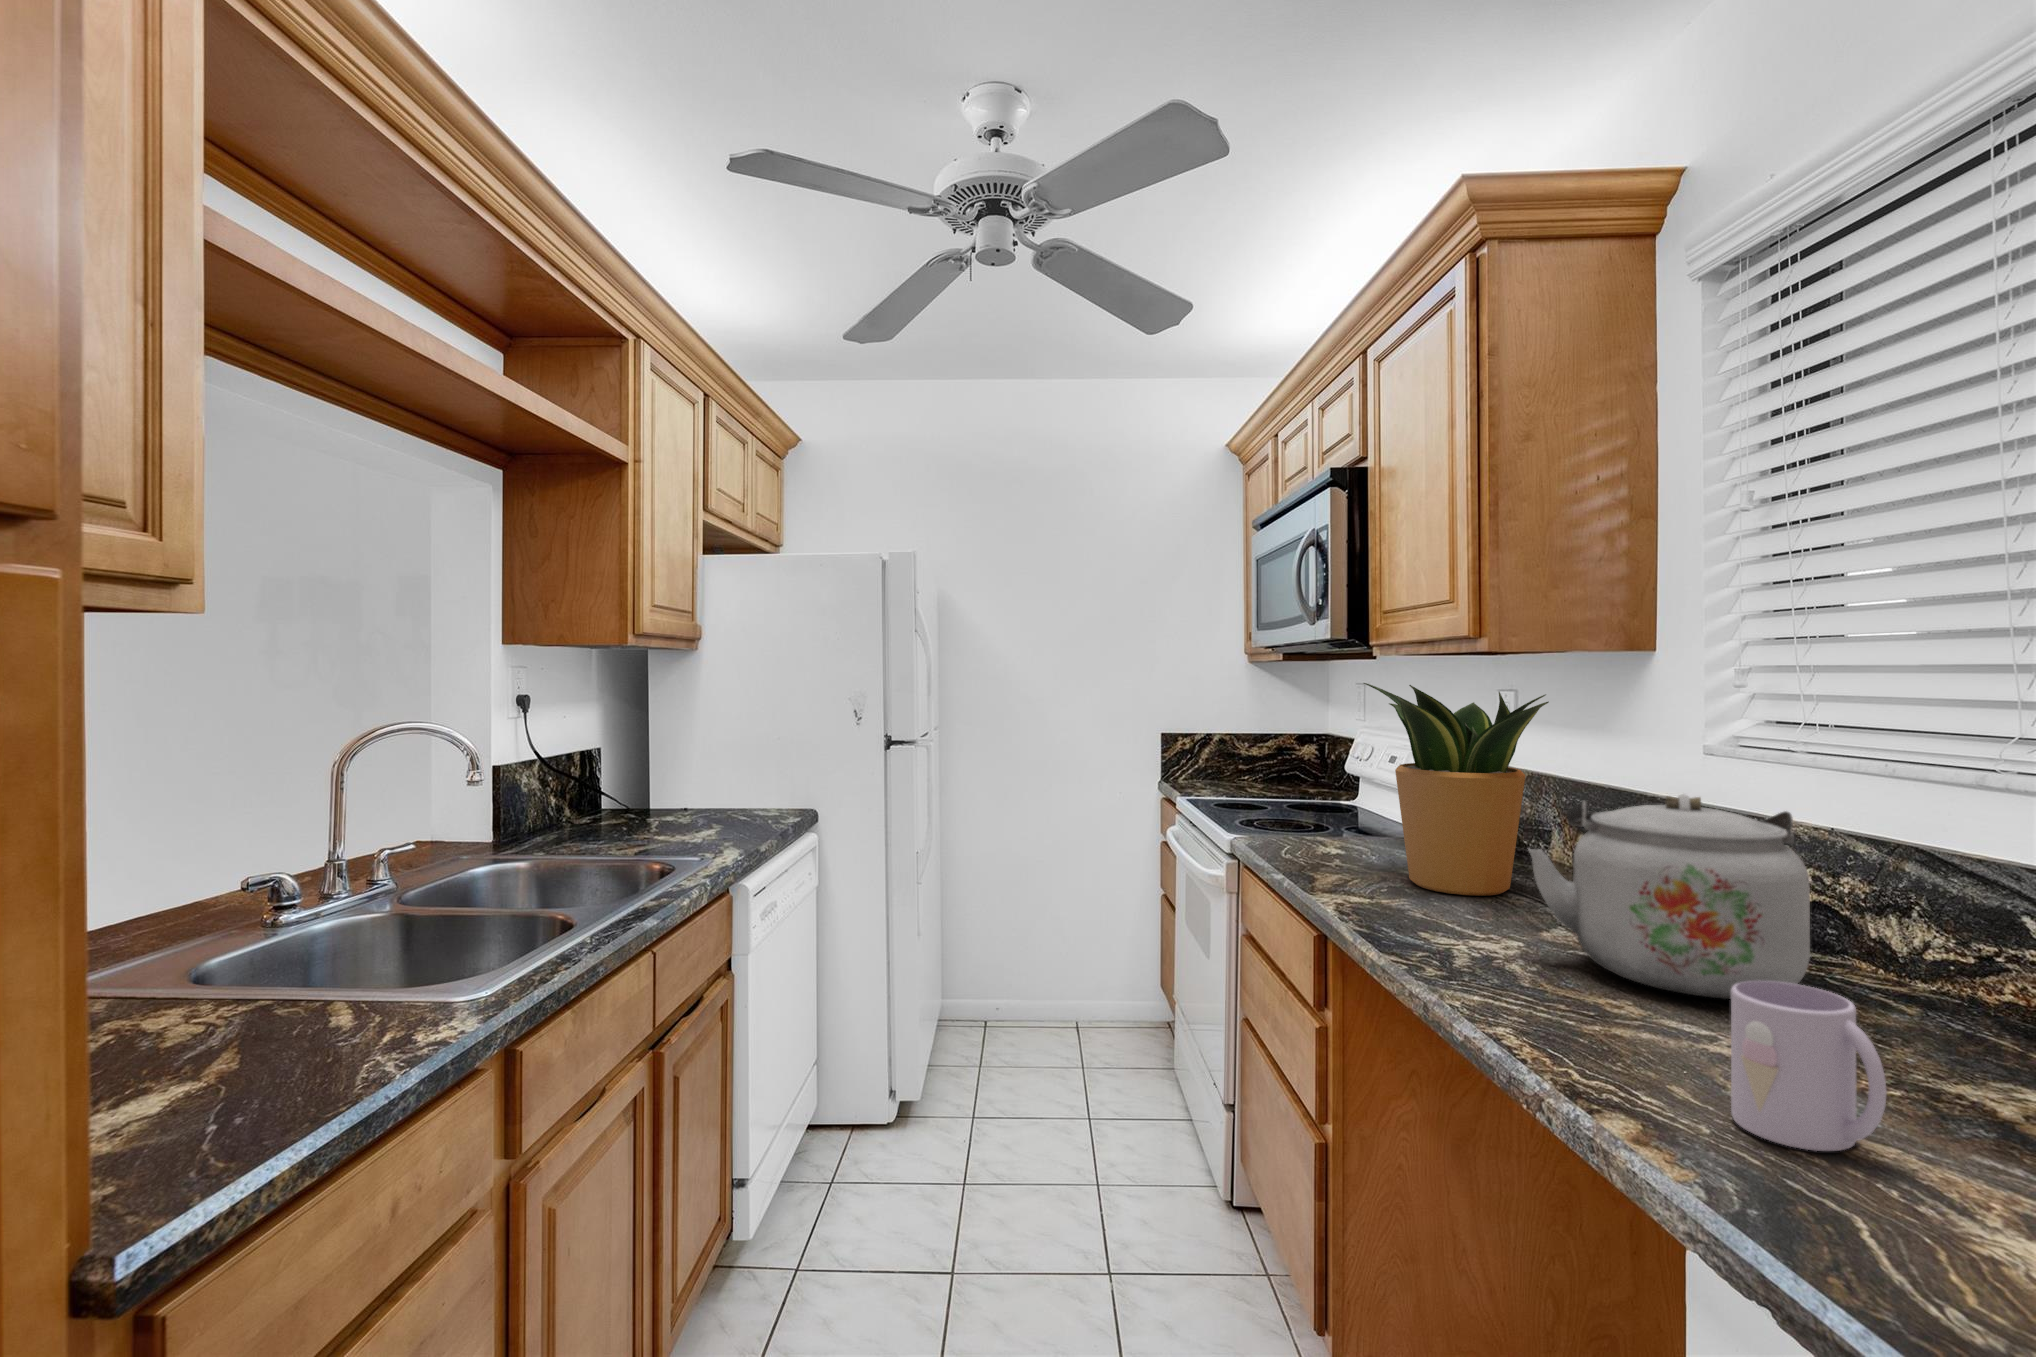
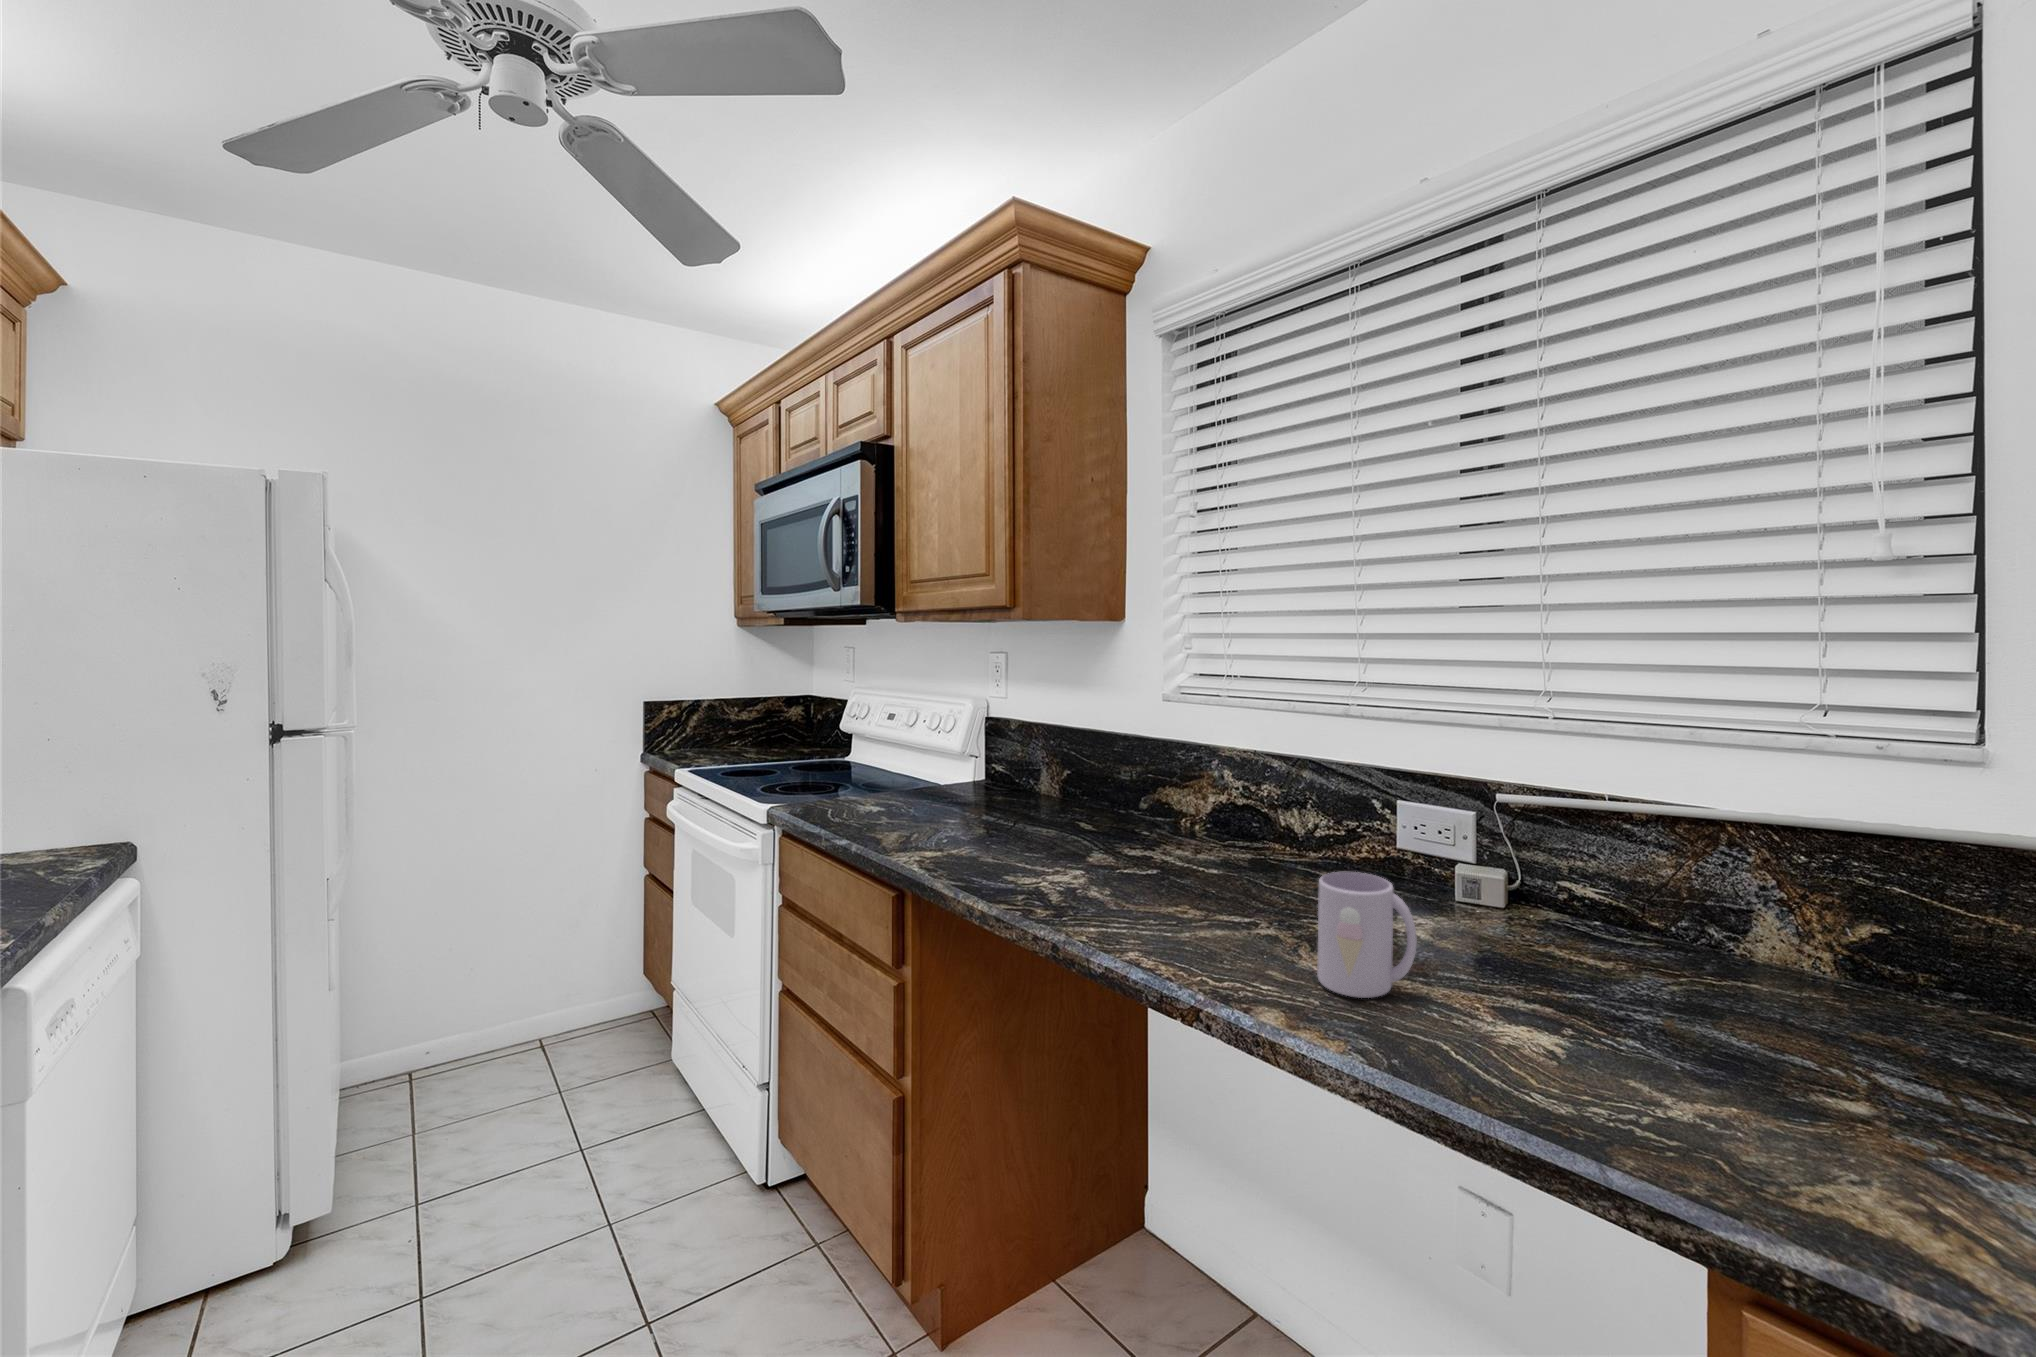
potted plant: present [1364,683,1549,896] -> none [914,647,1077,834]
kettle: present [1529,794,1810,999] -> none [1097,733,1275,890]

